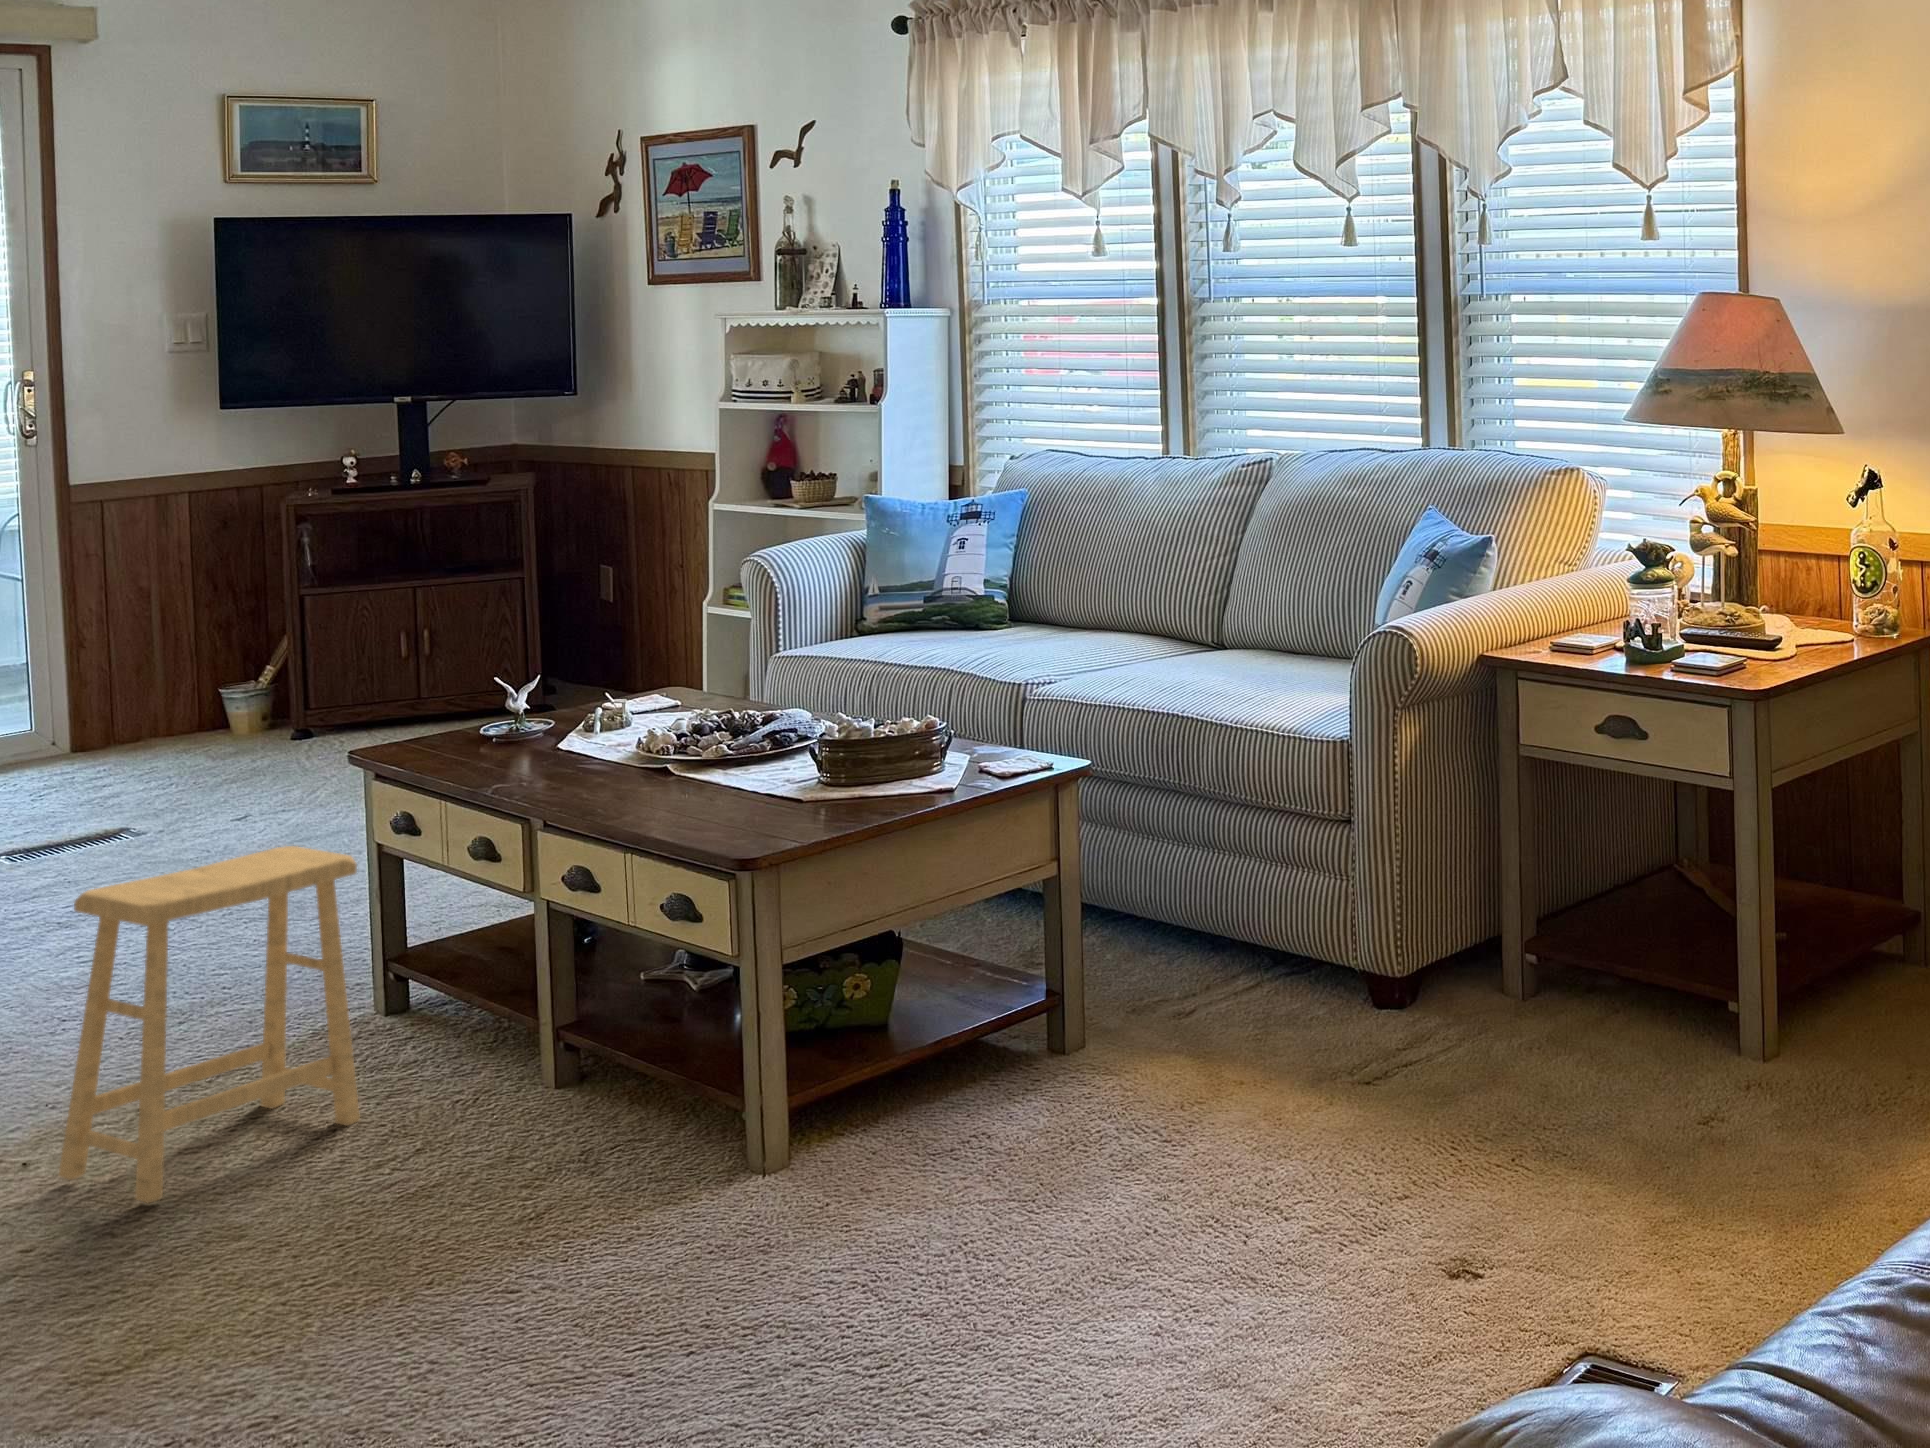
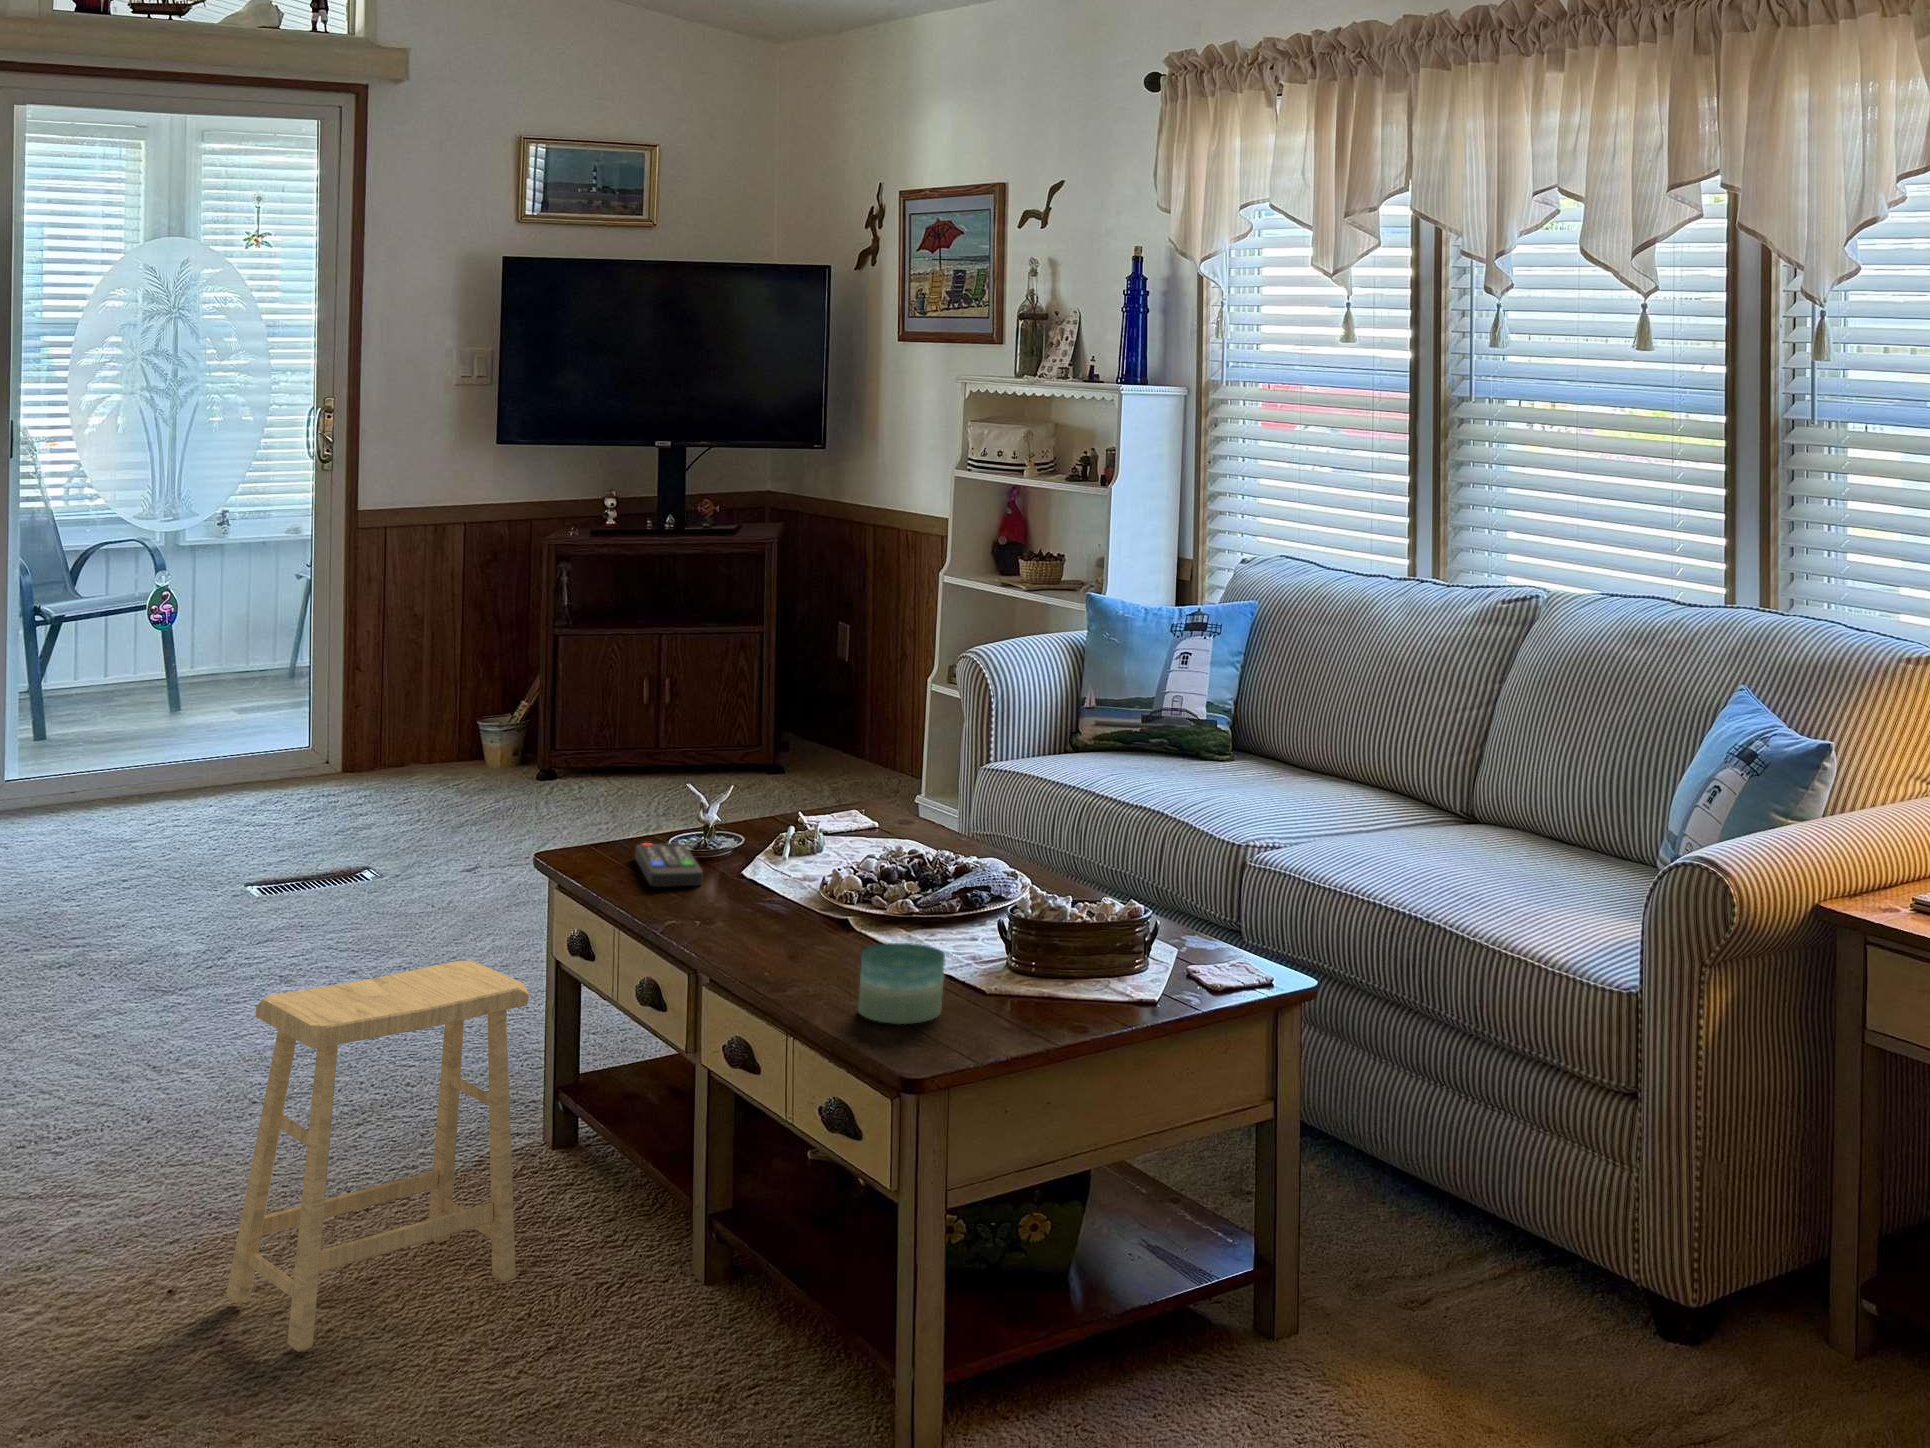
remote control: none [445,730,518,765] -> present [635,843,703,887]
candle: none [688,765,765,829] -> present [858,943,945,1024]

